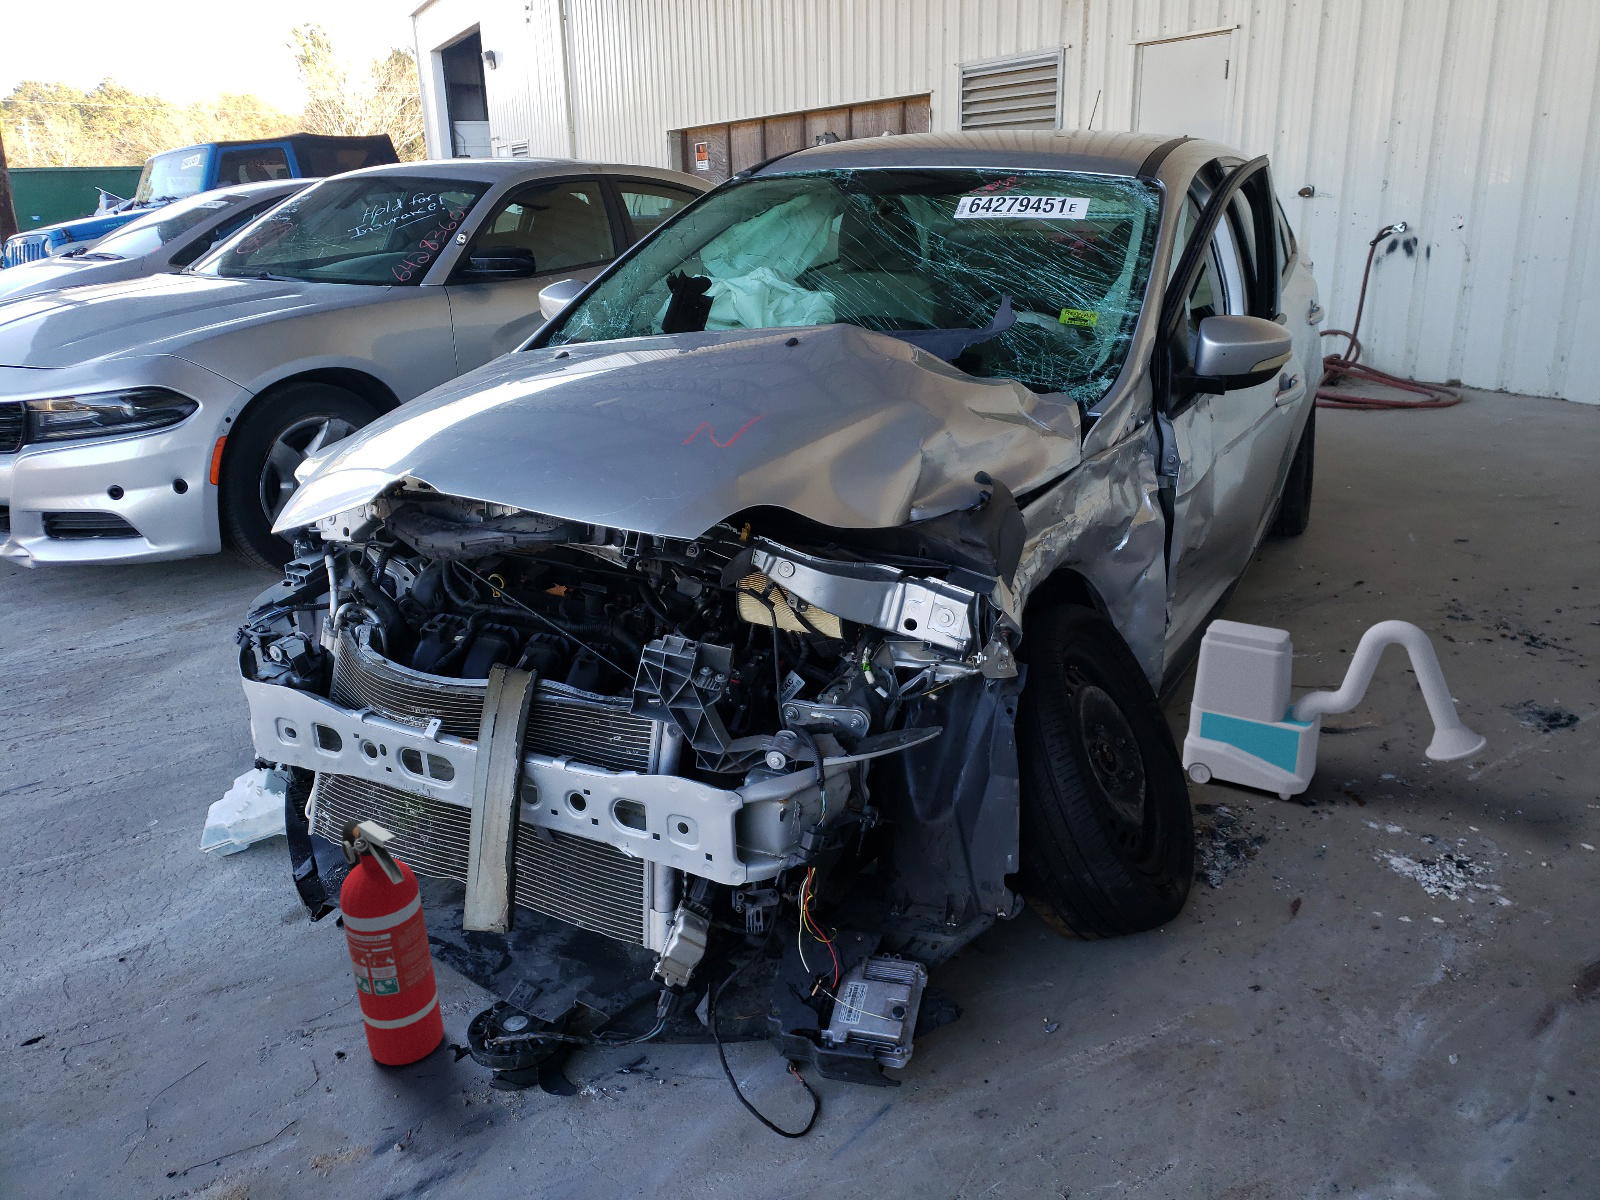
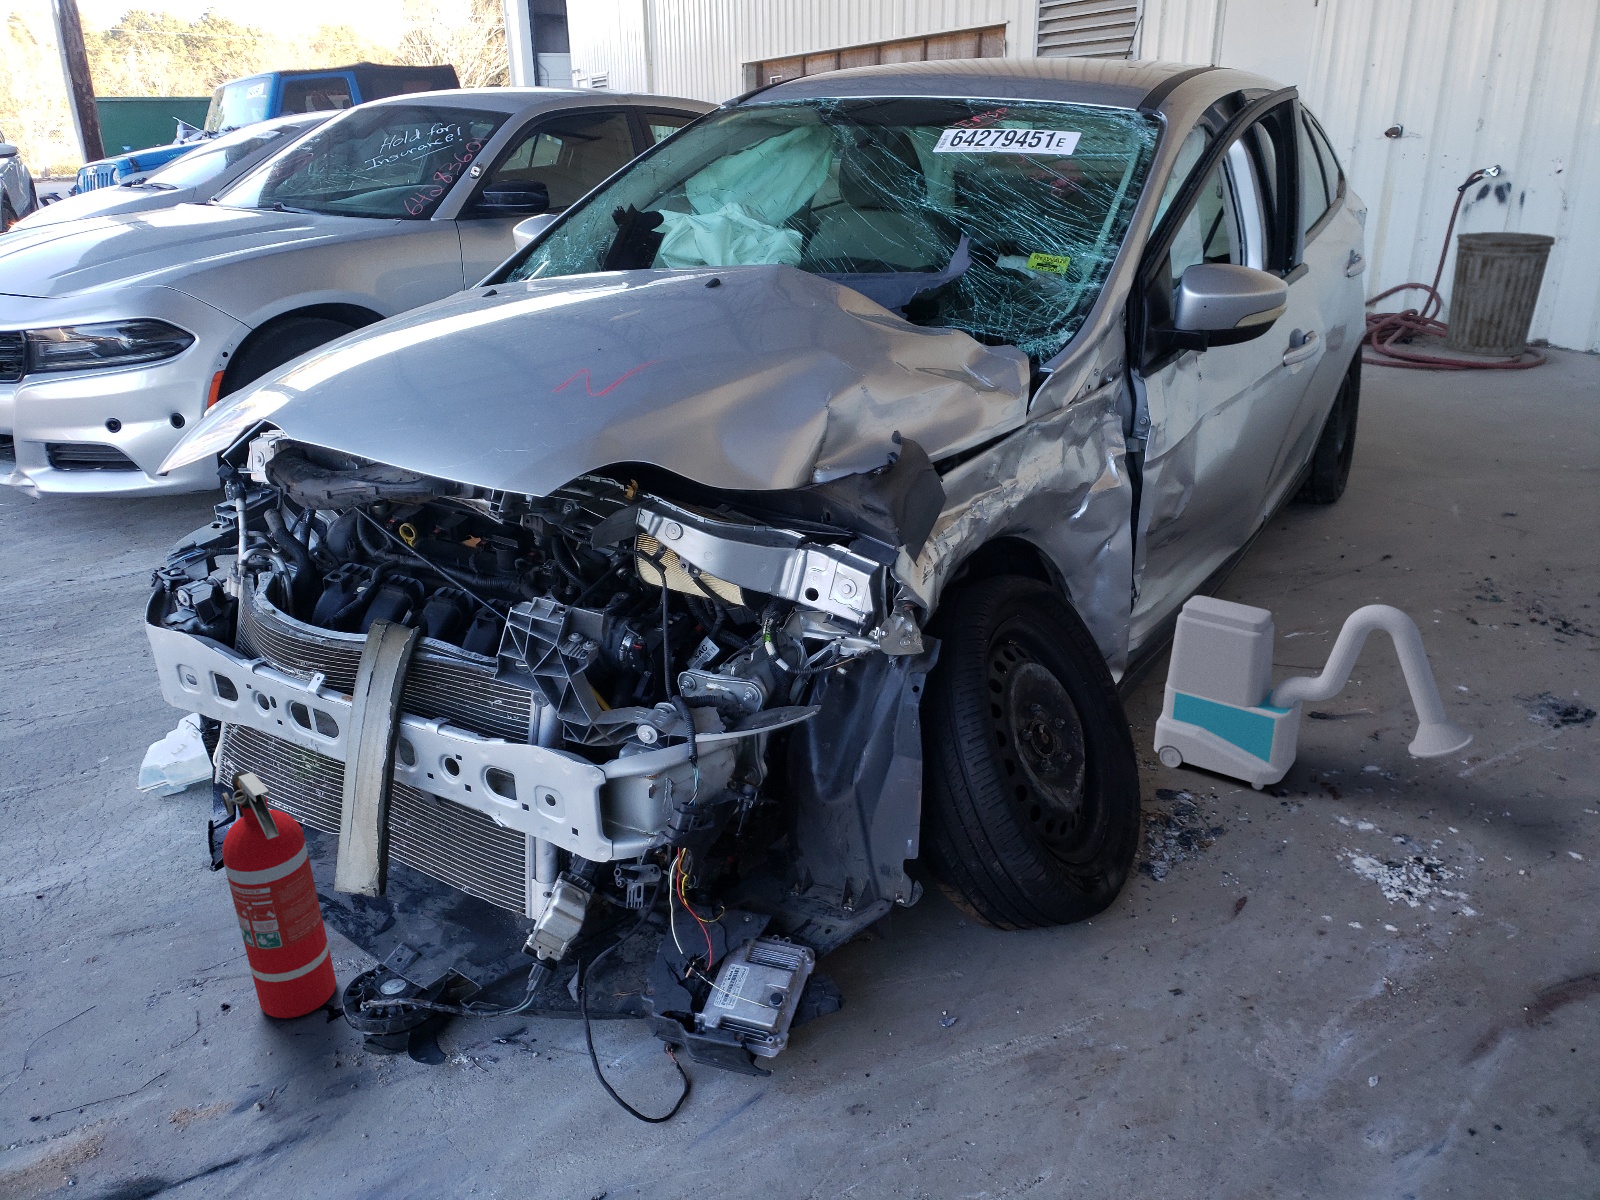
trash can: none [1365,282,1461,396] -> present [1444,232,1555,356]

